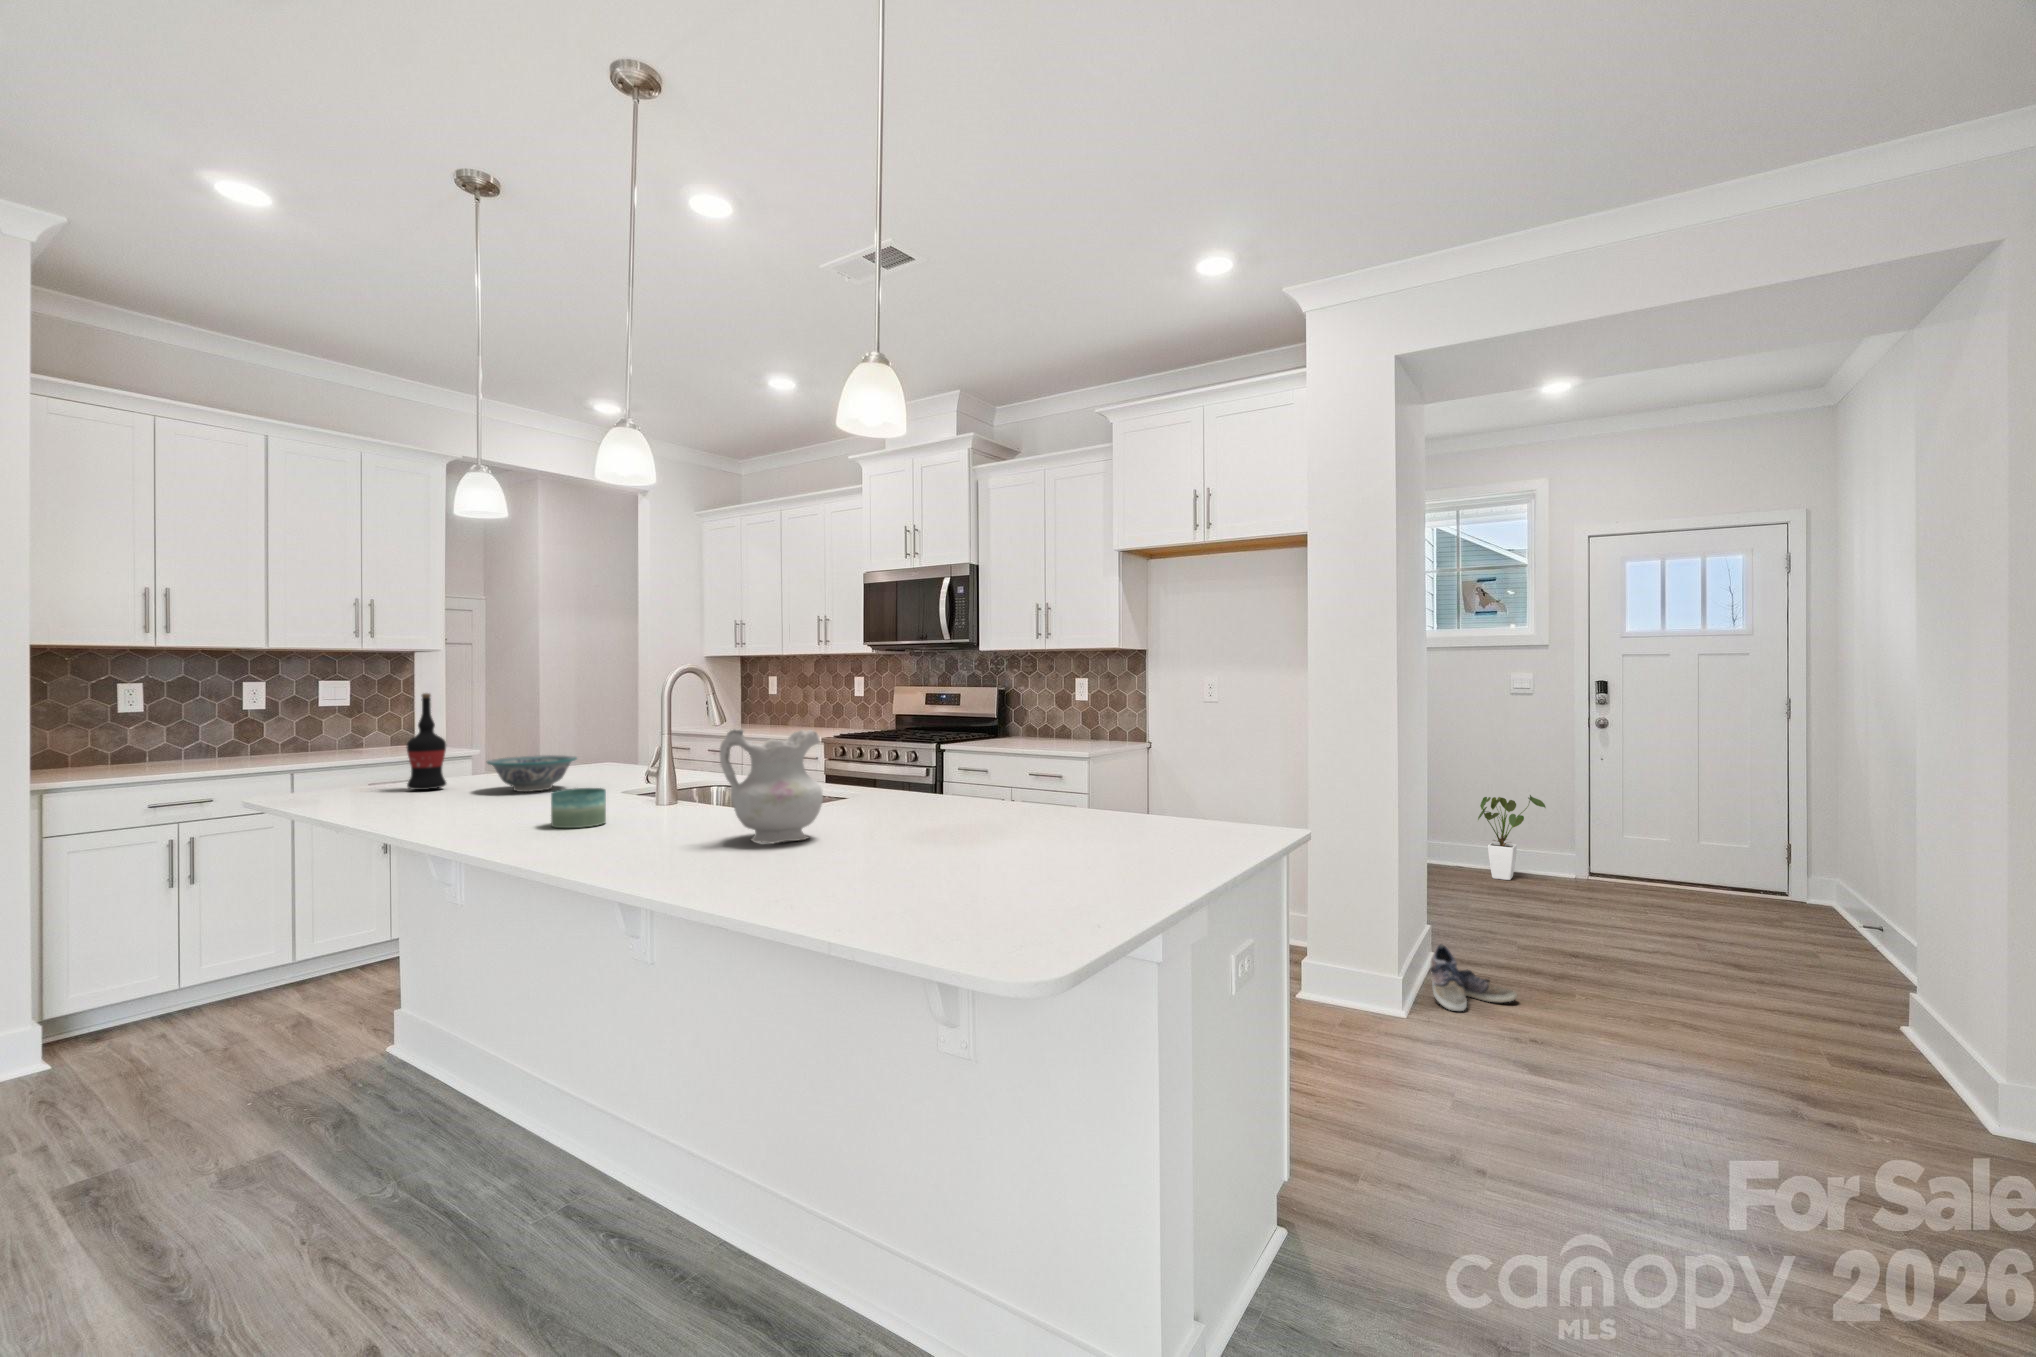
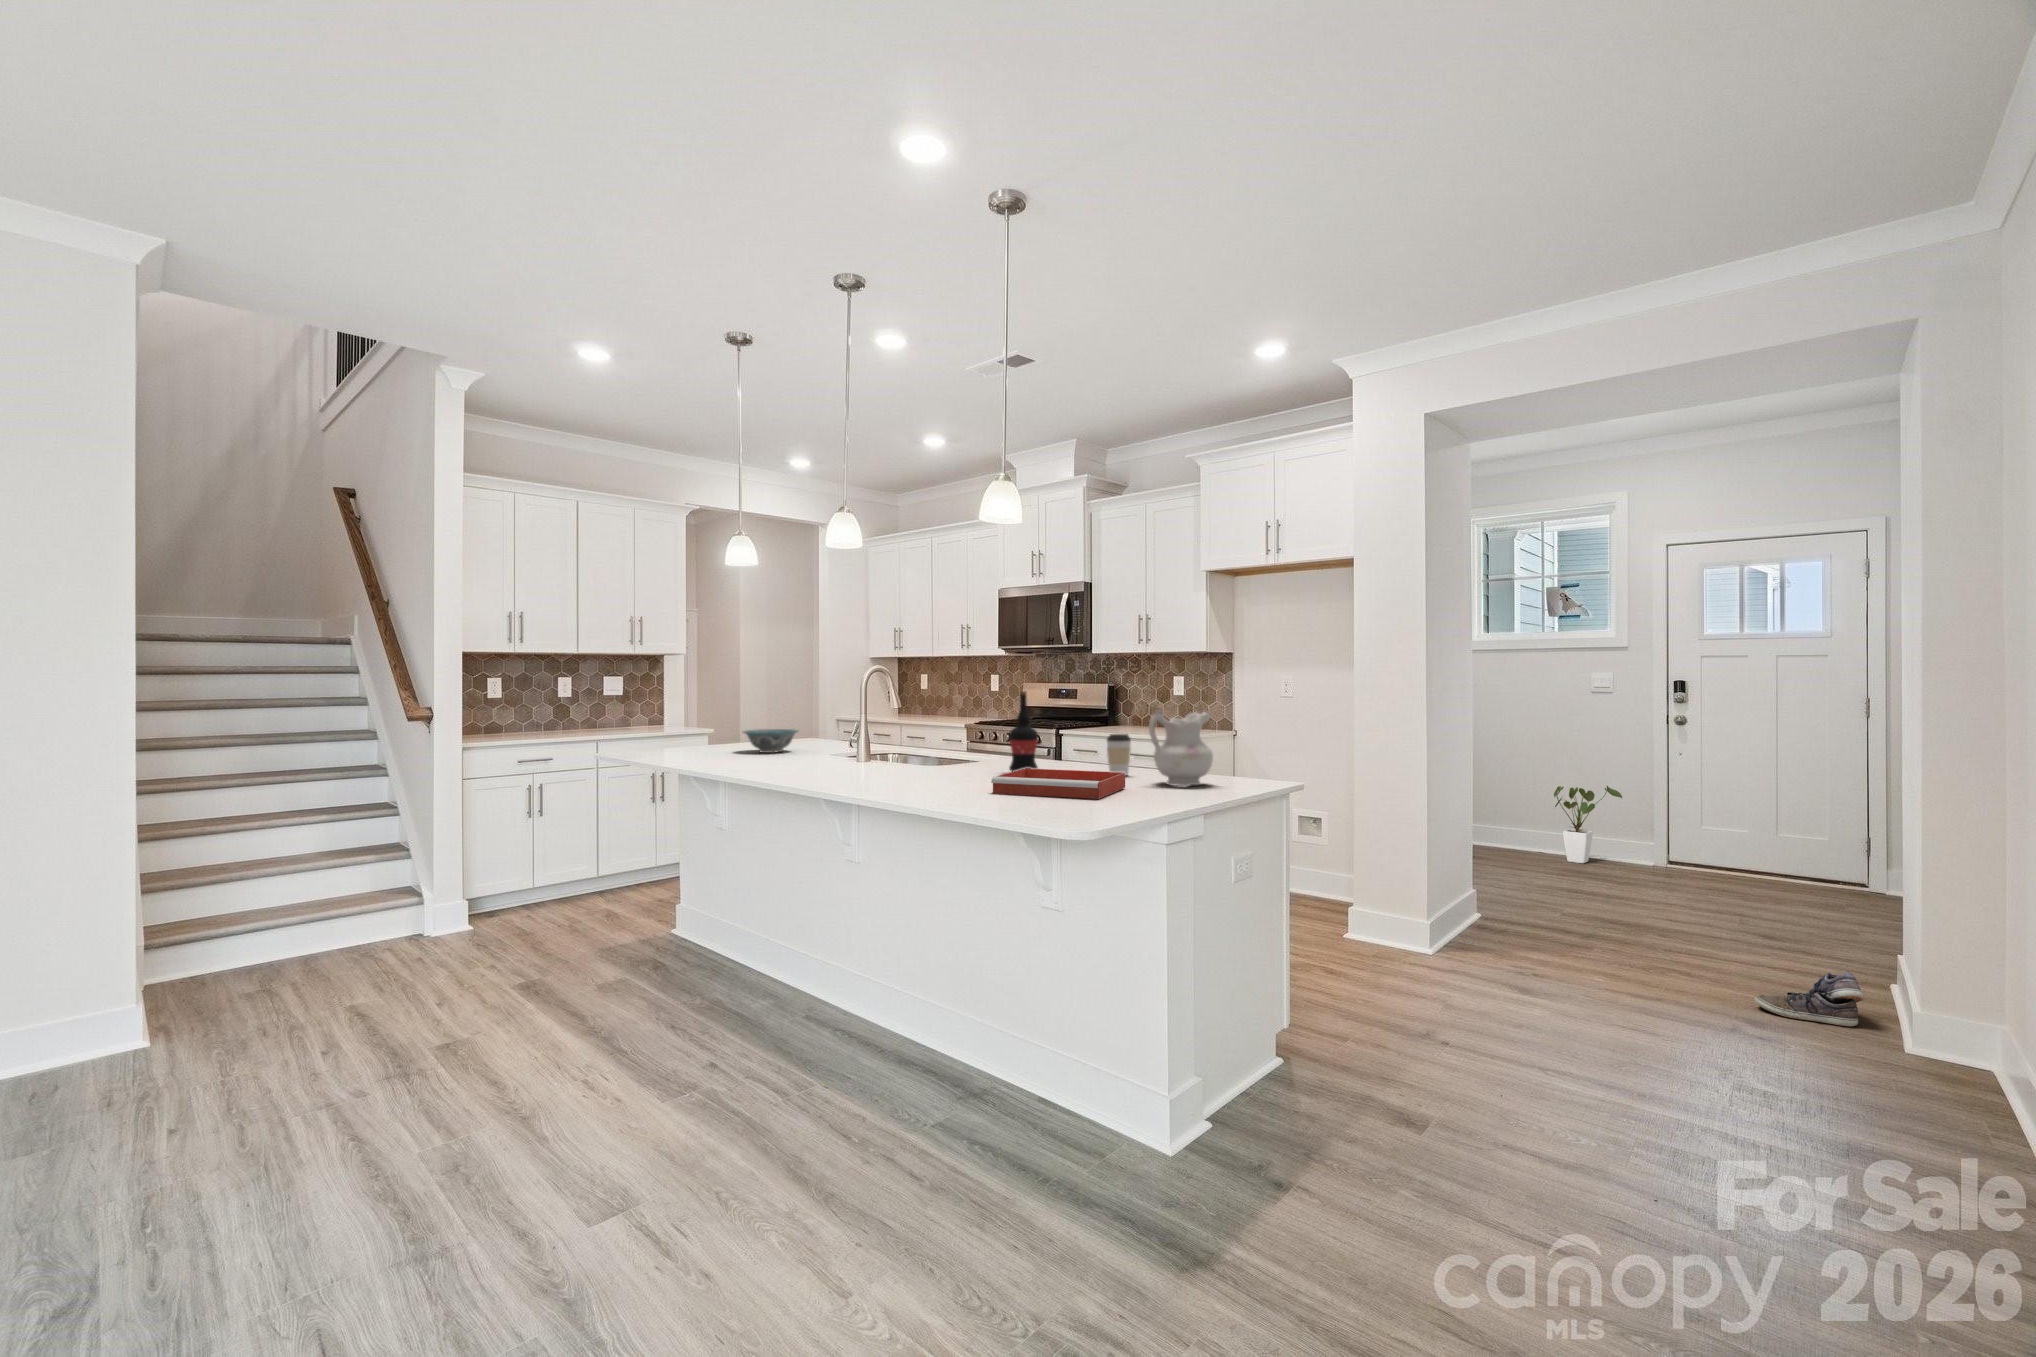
wine bottle: present [407,693,446,790] -> present [1009,691,1038,771]
ceramic pitcher: present [720,729,823,843] -> present [1149,711,1213,786]
coffee cup: none [1034,763,1071,827] -> present [1107,734,1131,776]
candle: present [551,788,606,828] -> none [798,746,830,770]
tray: none [867,824,1080,886] -> present [991,768,1125,799]
shoe: present [1430,945,1517,1011] -> present [1754,972,1864,1026]

